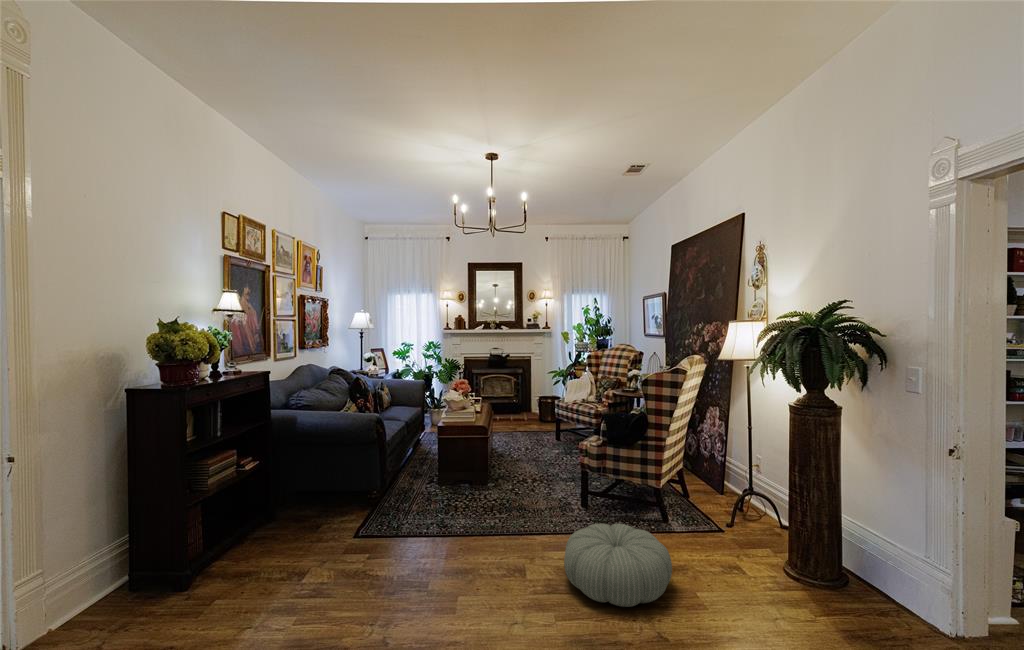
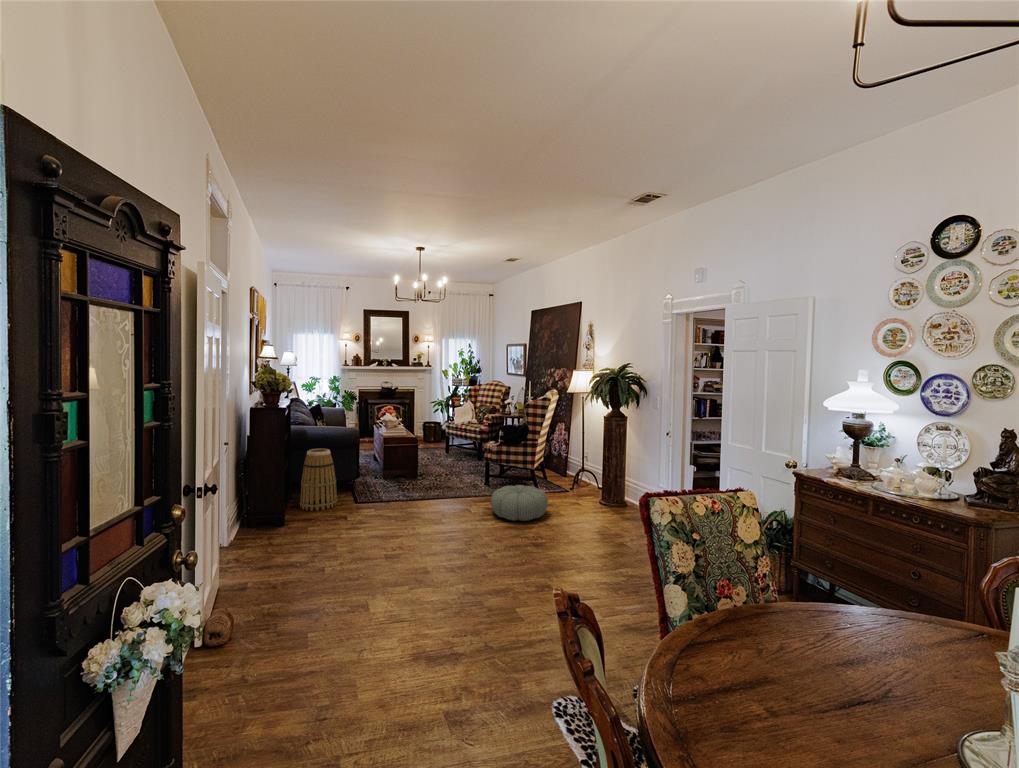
basket: none [303,438,356,531] -> present [300,449,337,511]

